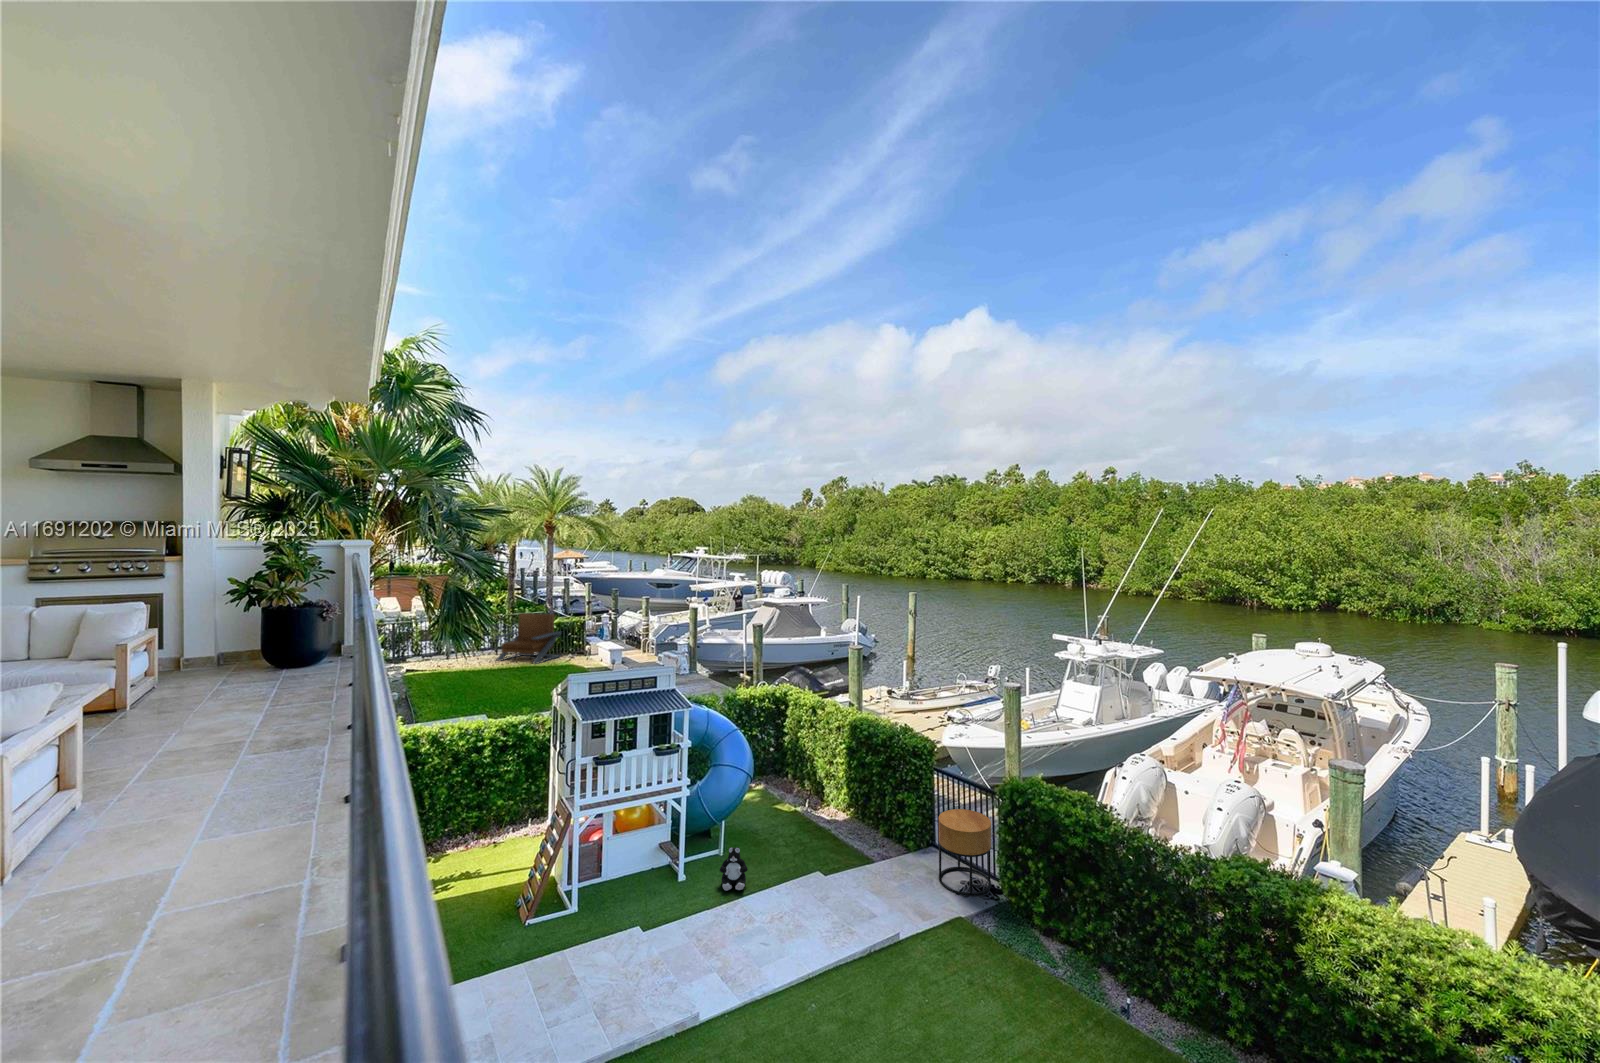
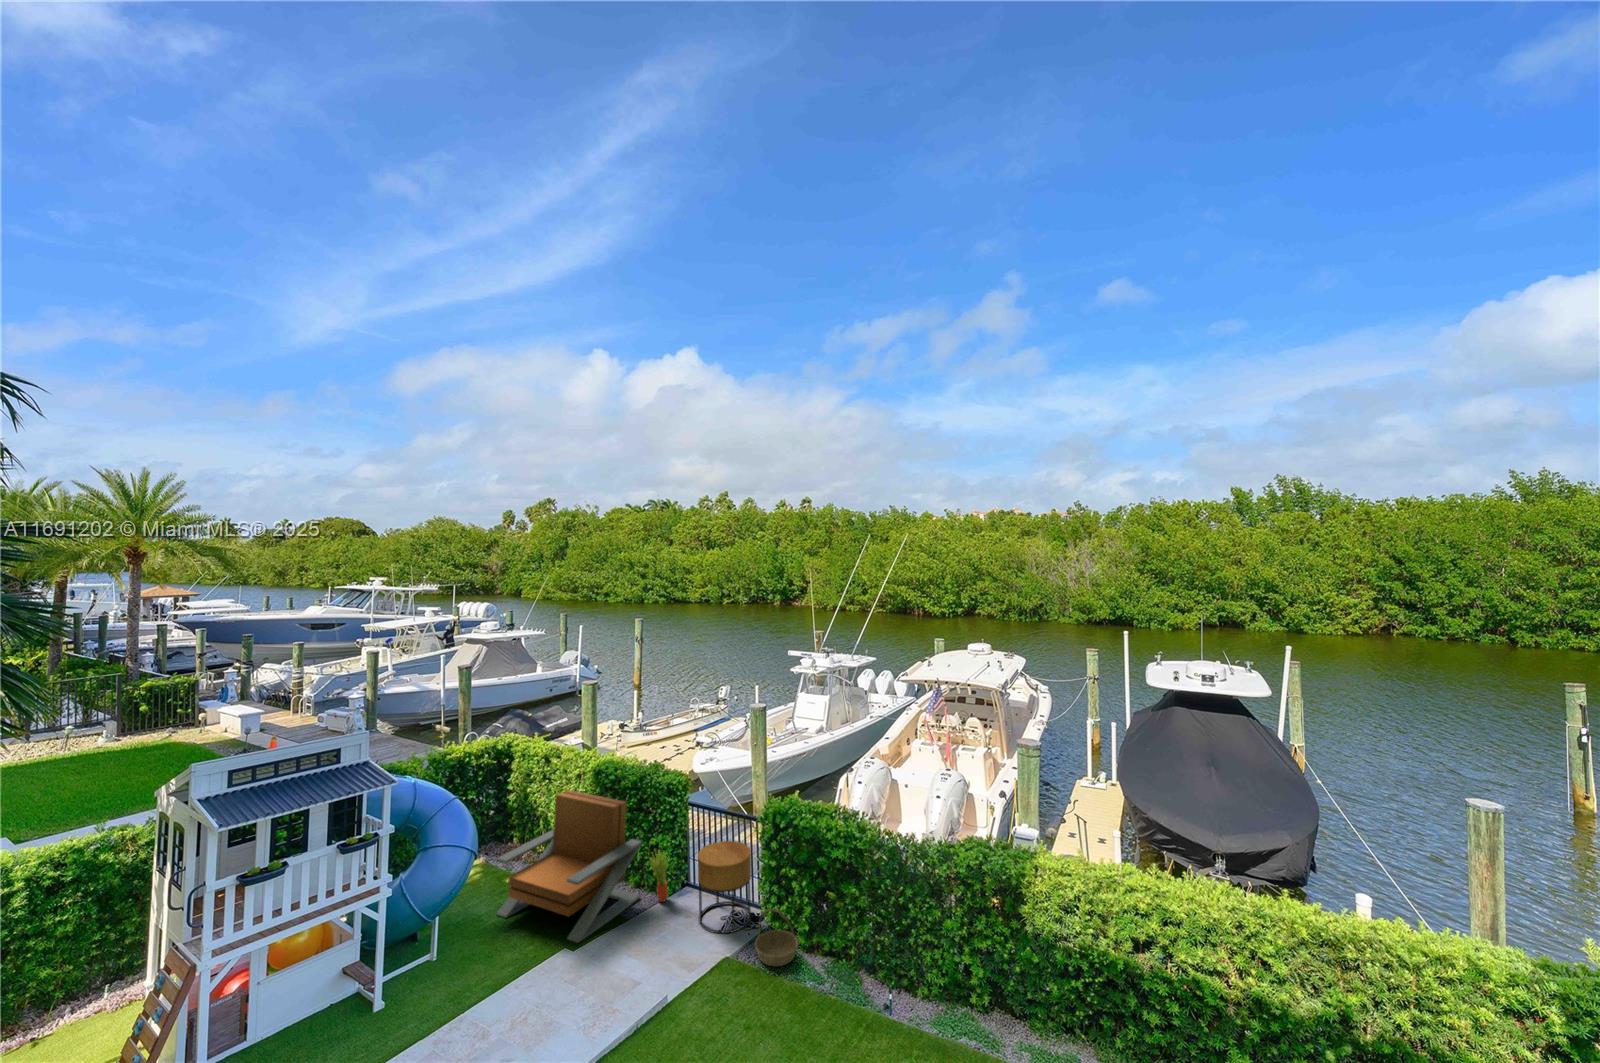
lounge chair: present [496,613,561,664] -> present [496,790,642,943]
potted plant: none [895,804,915,854] -> present [650,852,669,902]
plush toy: present [720,847,748,891] -> none [434,946,473,1007]
basket: none [988,881,1033,937] -> present [755,909,798,966]

